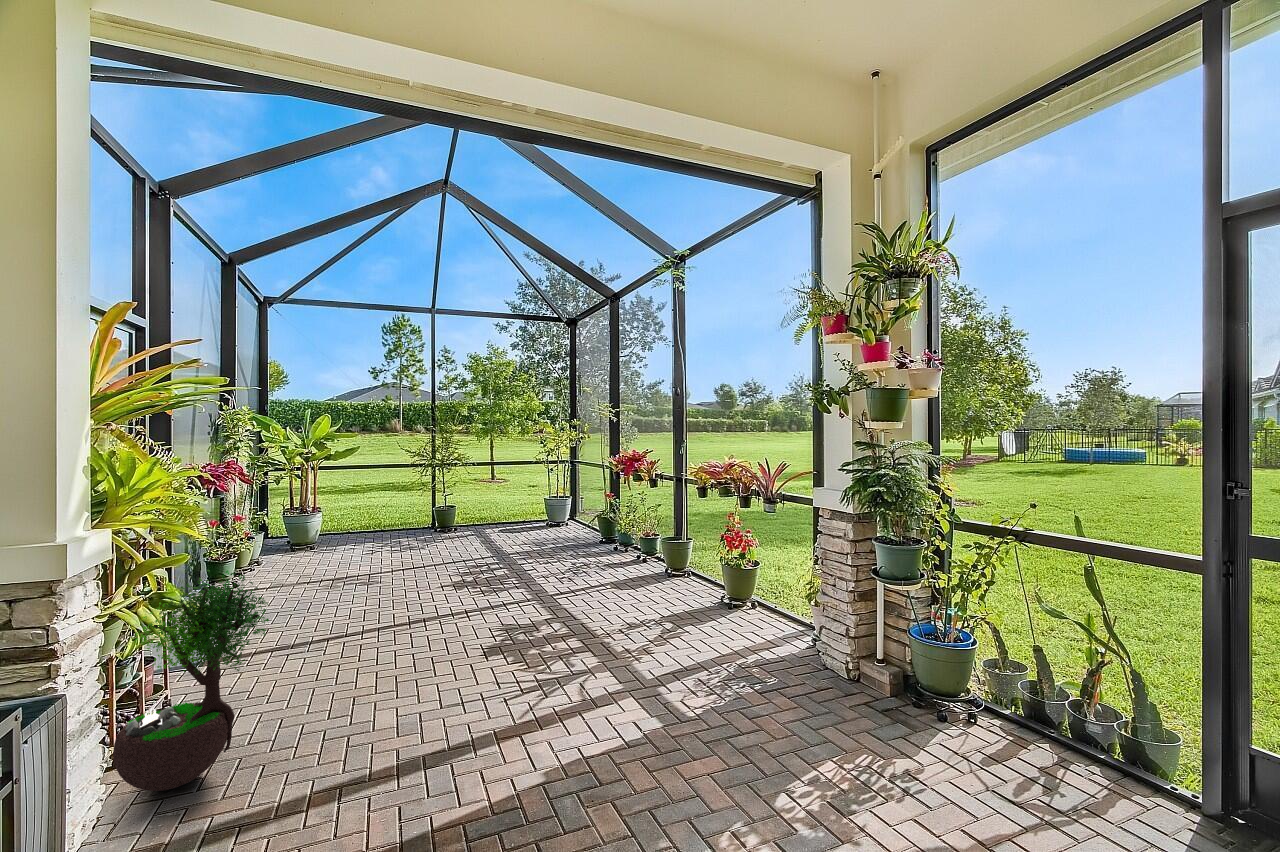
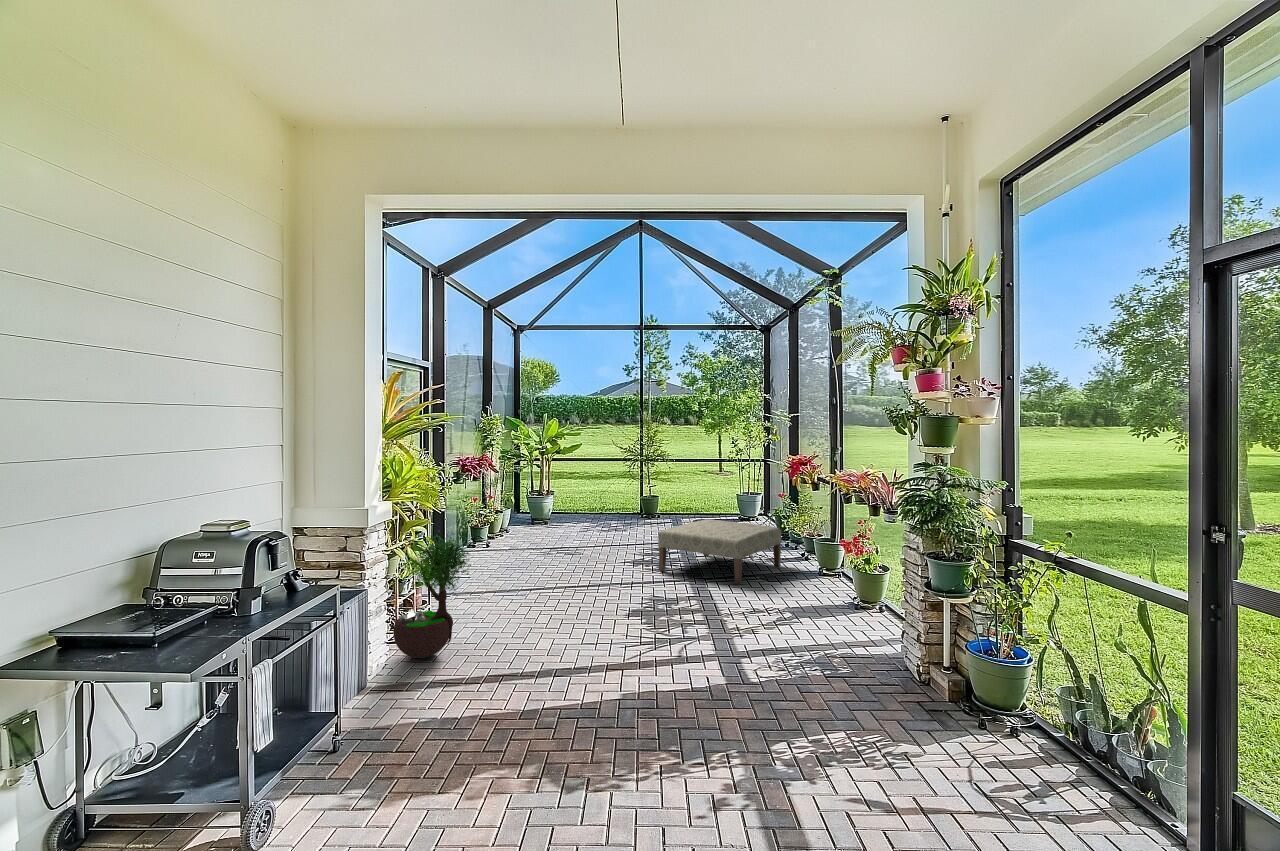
ottoman: none [490,526,622,596] -> present [658,519,782,585]

